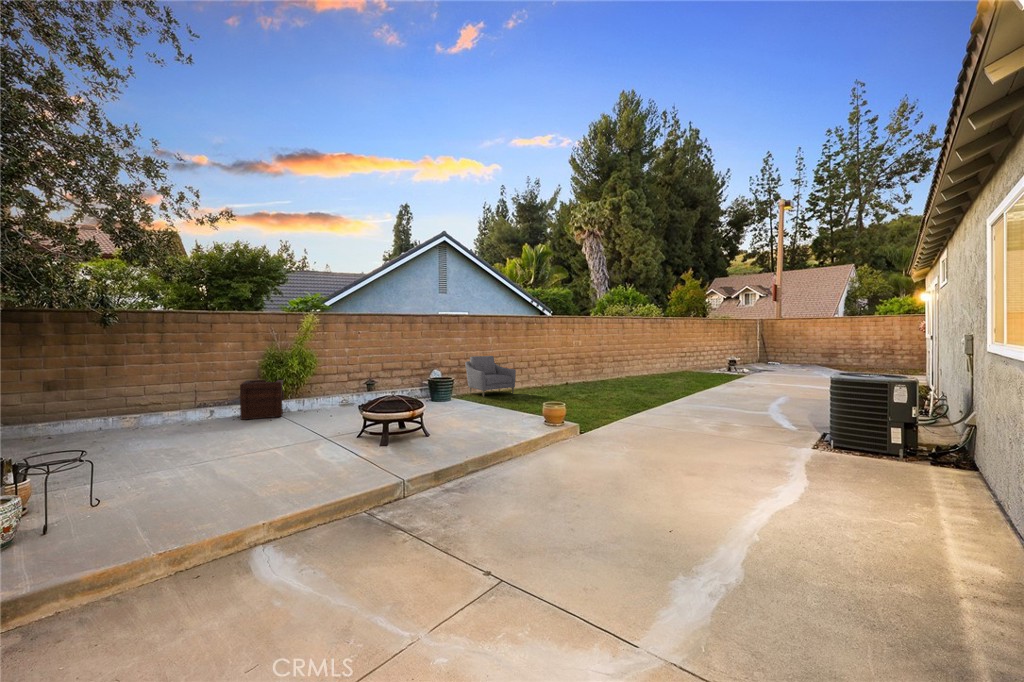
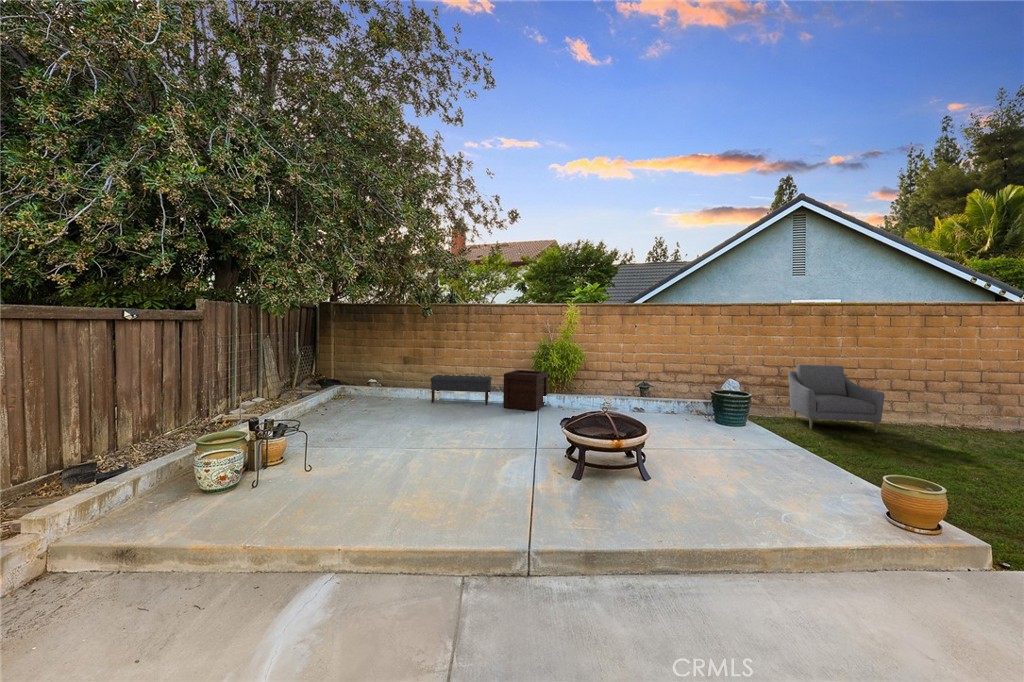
bench: none [131,390,218,430] -> present [431,375,492,405]

